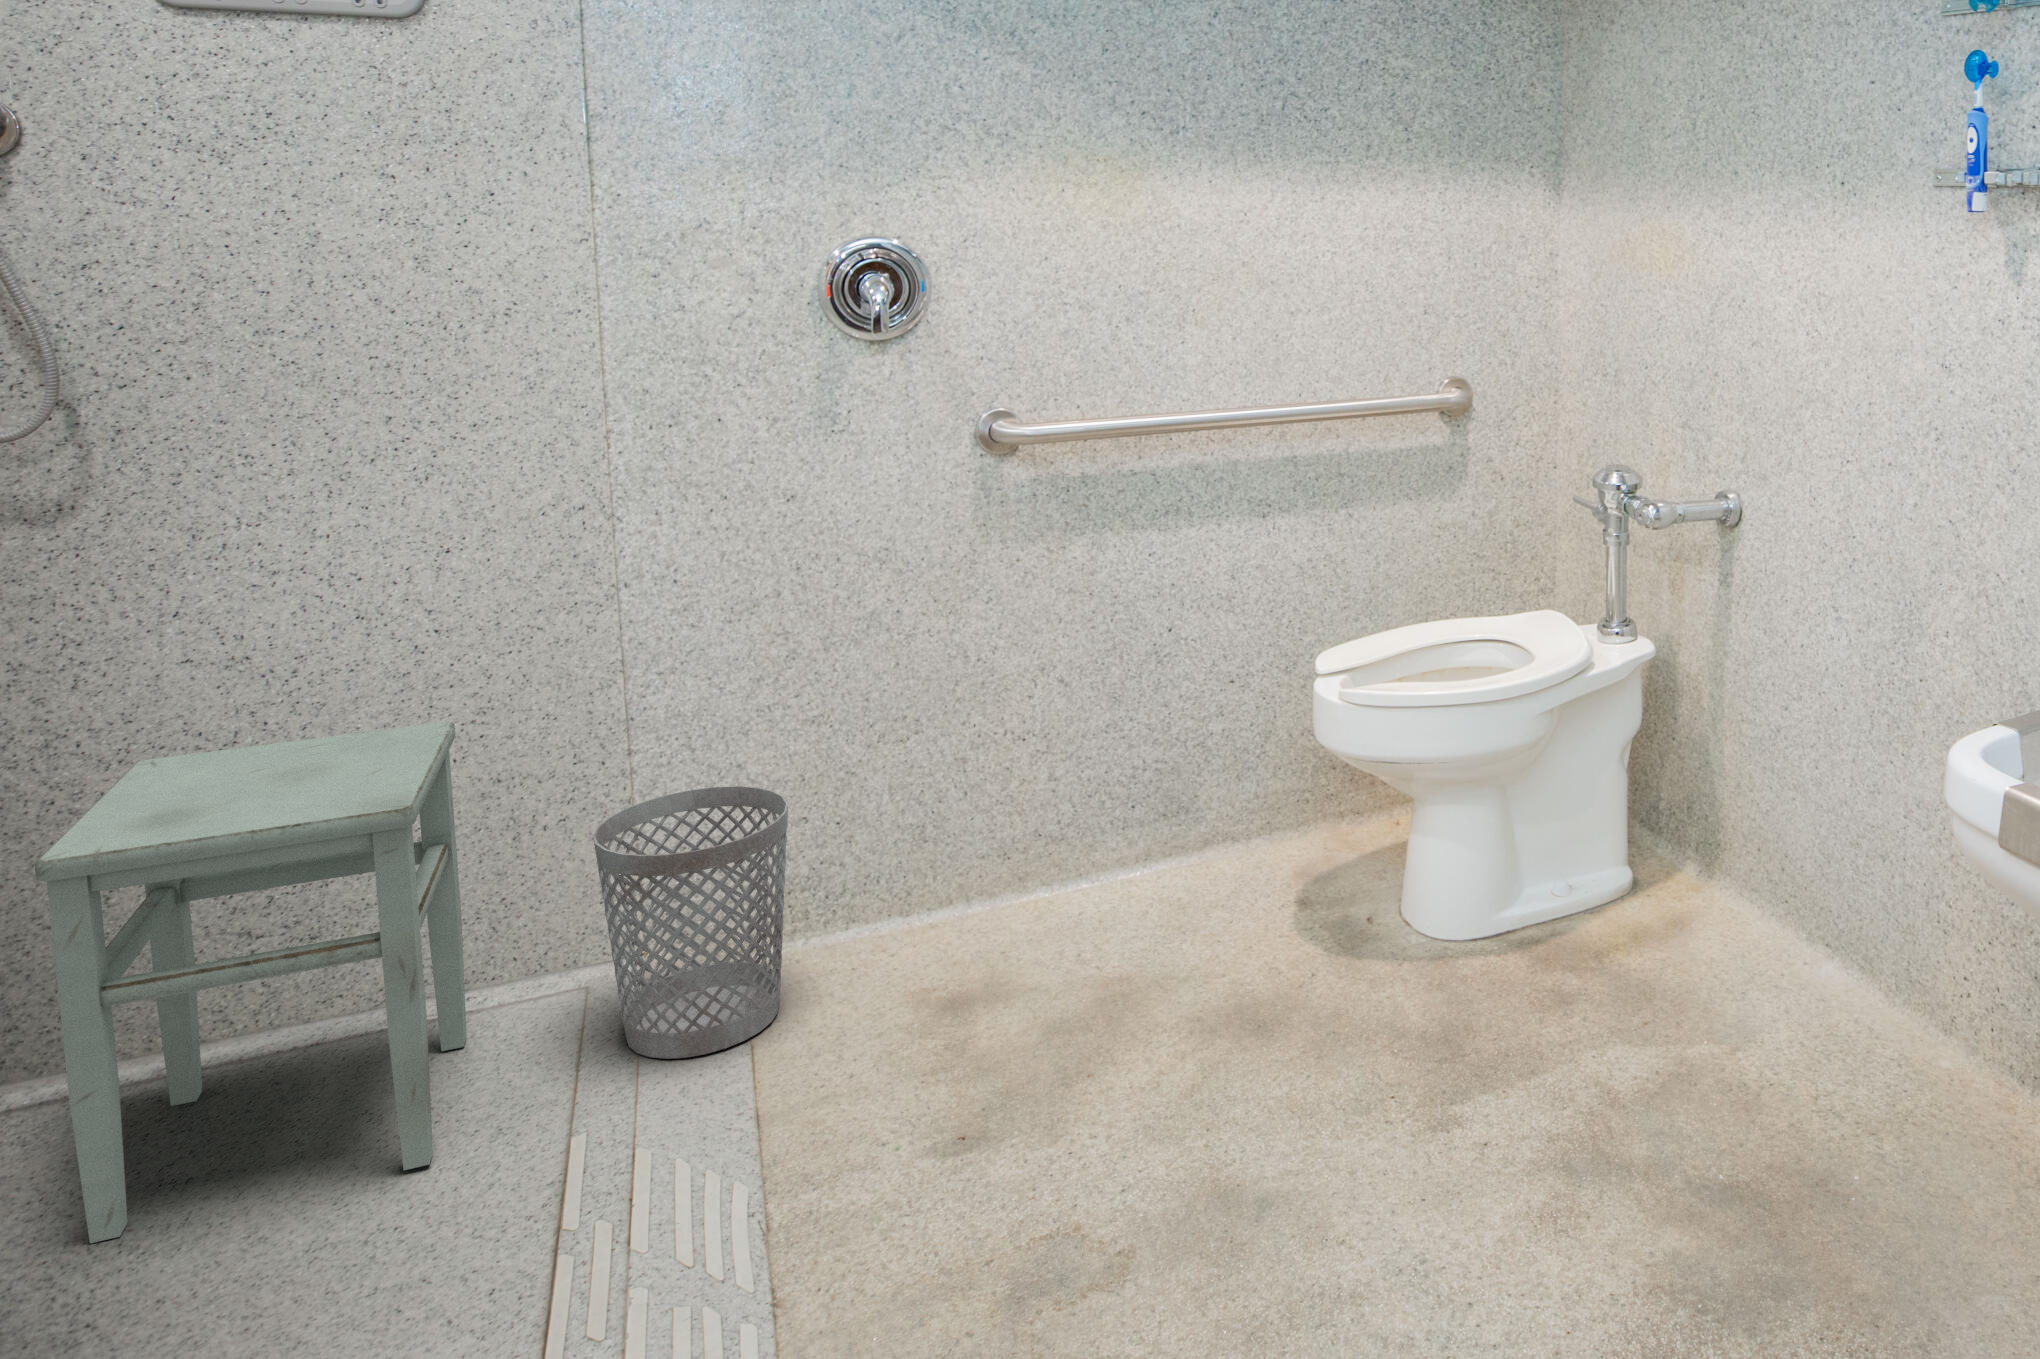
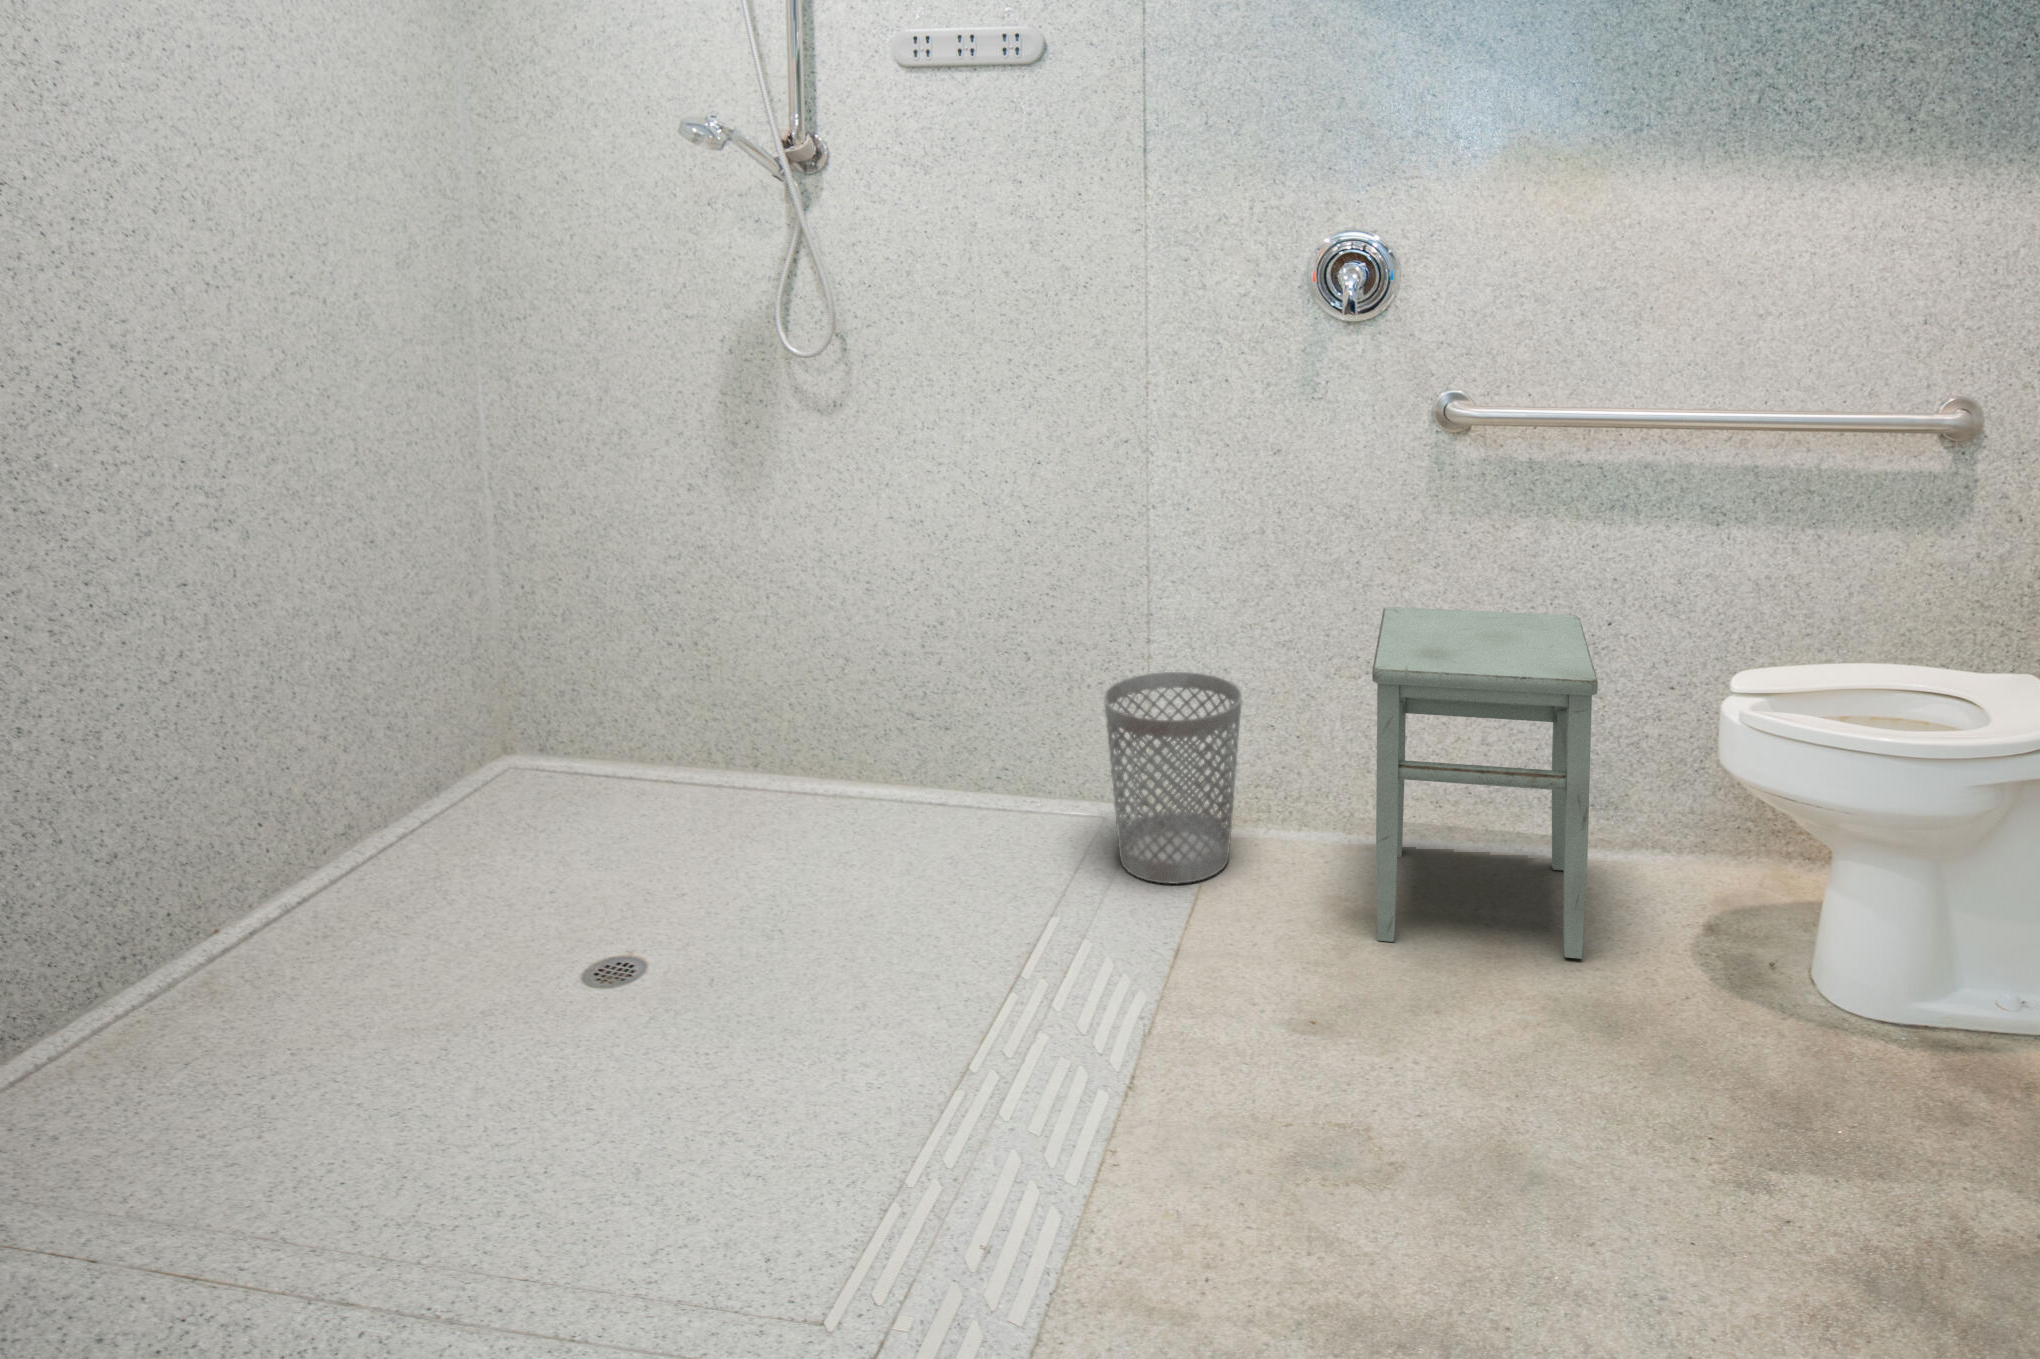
stool: present [35,722,467,1243] -> present [1372,607,1598,959]

